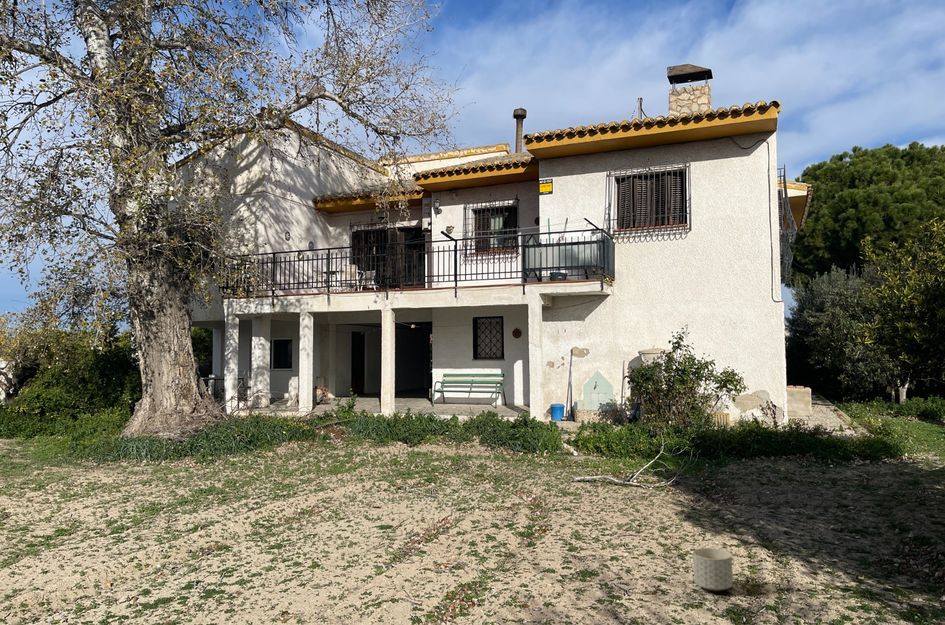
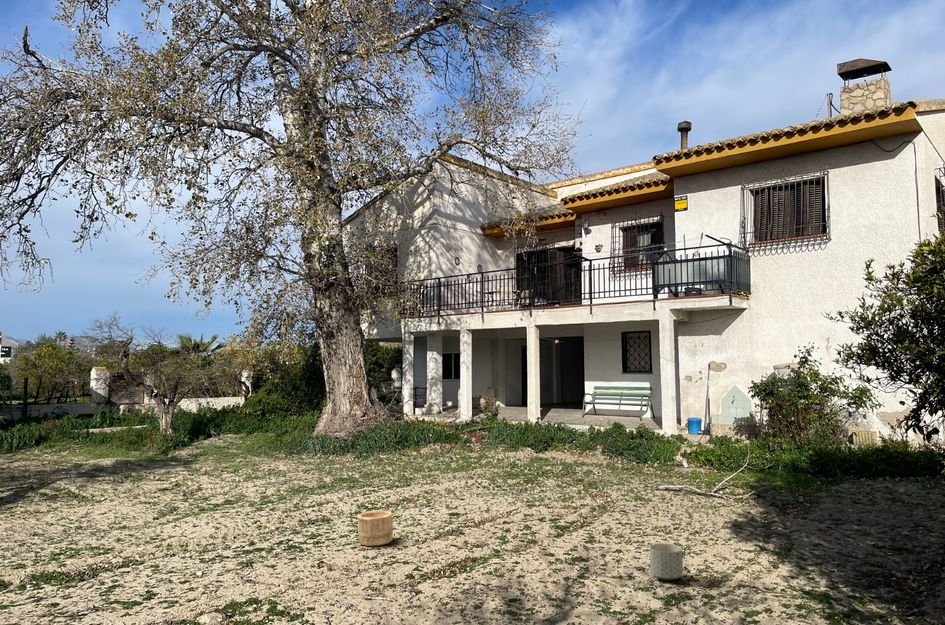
wooden bucket: none [298,537,347,588] -> present [357,510,393,546]

